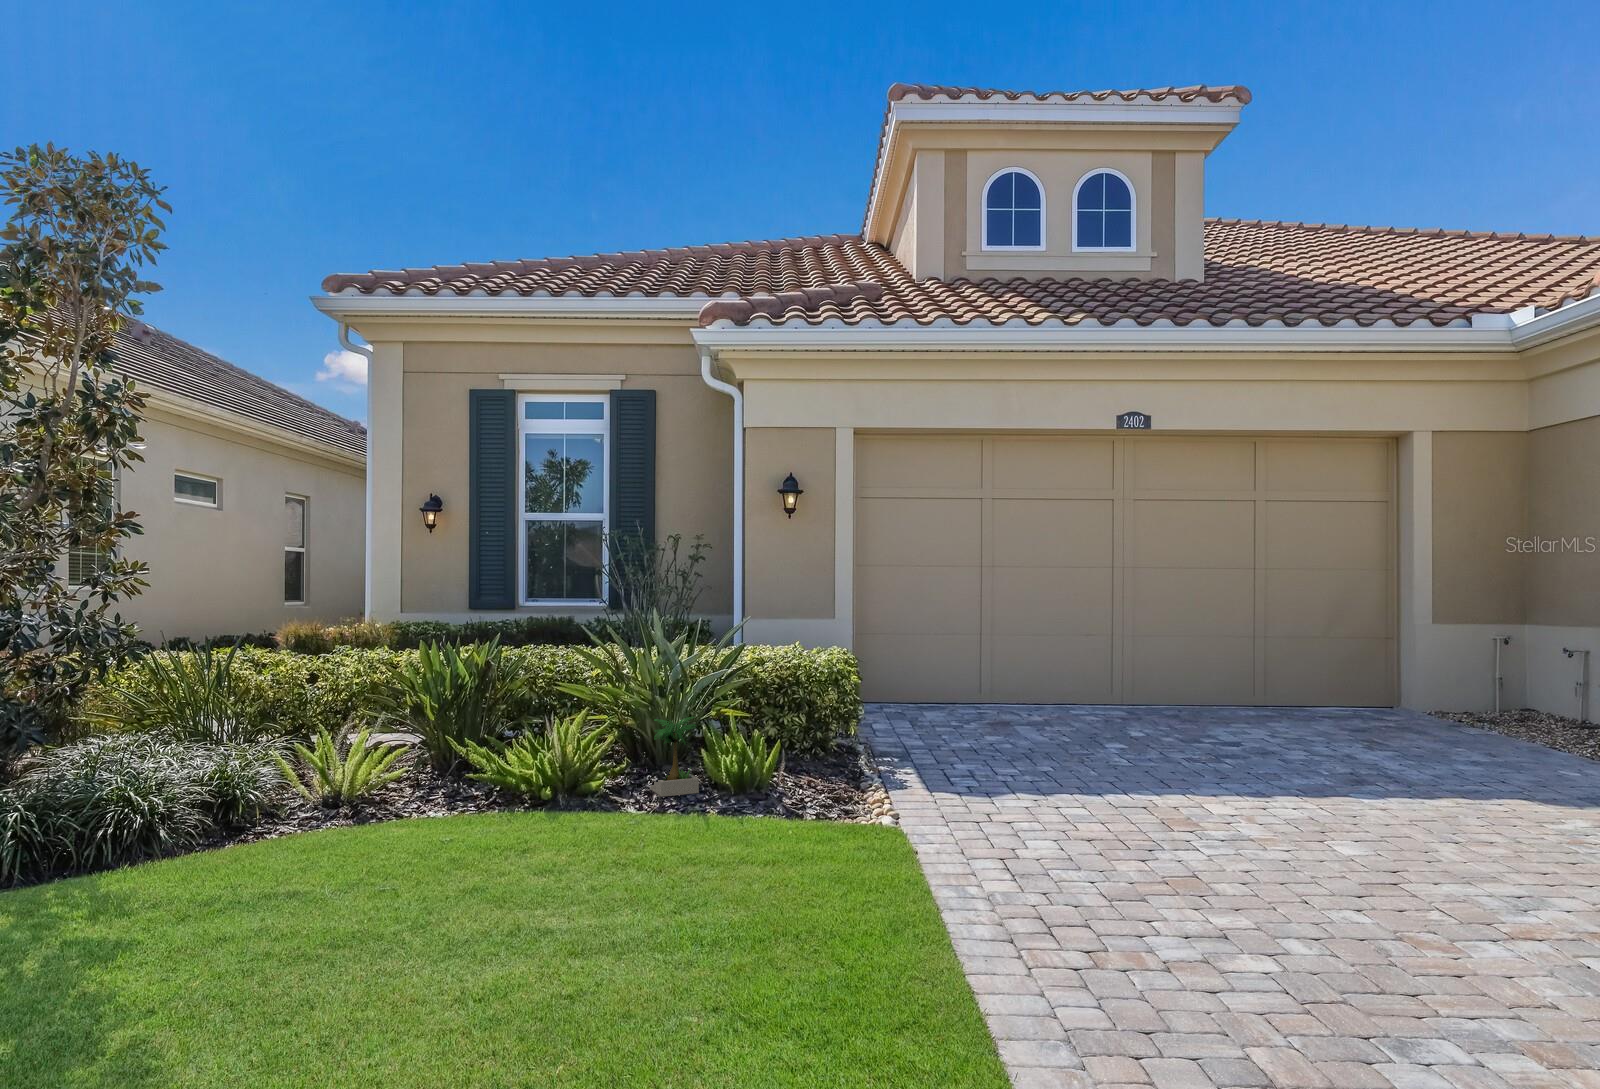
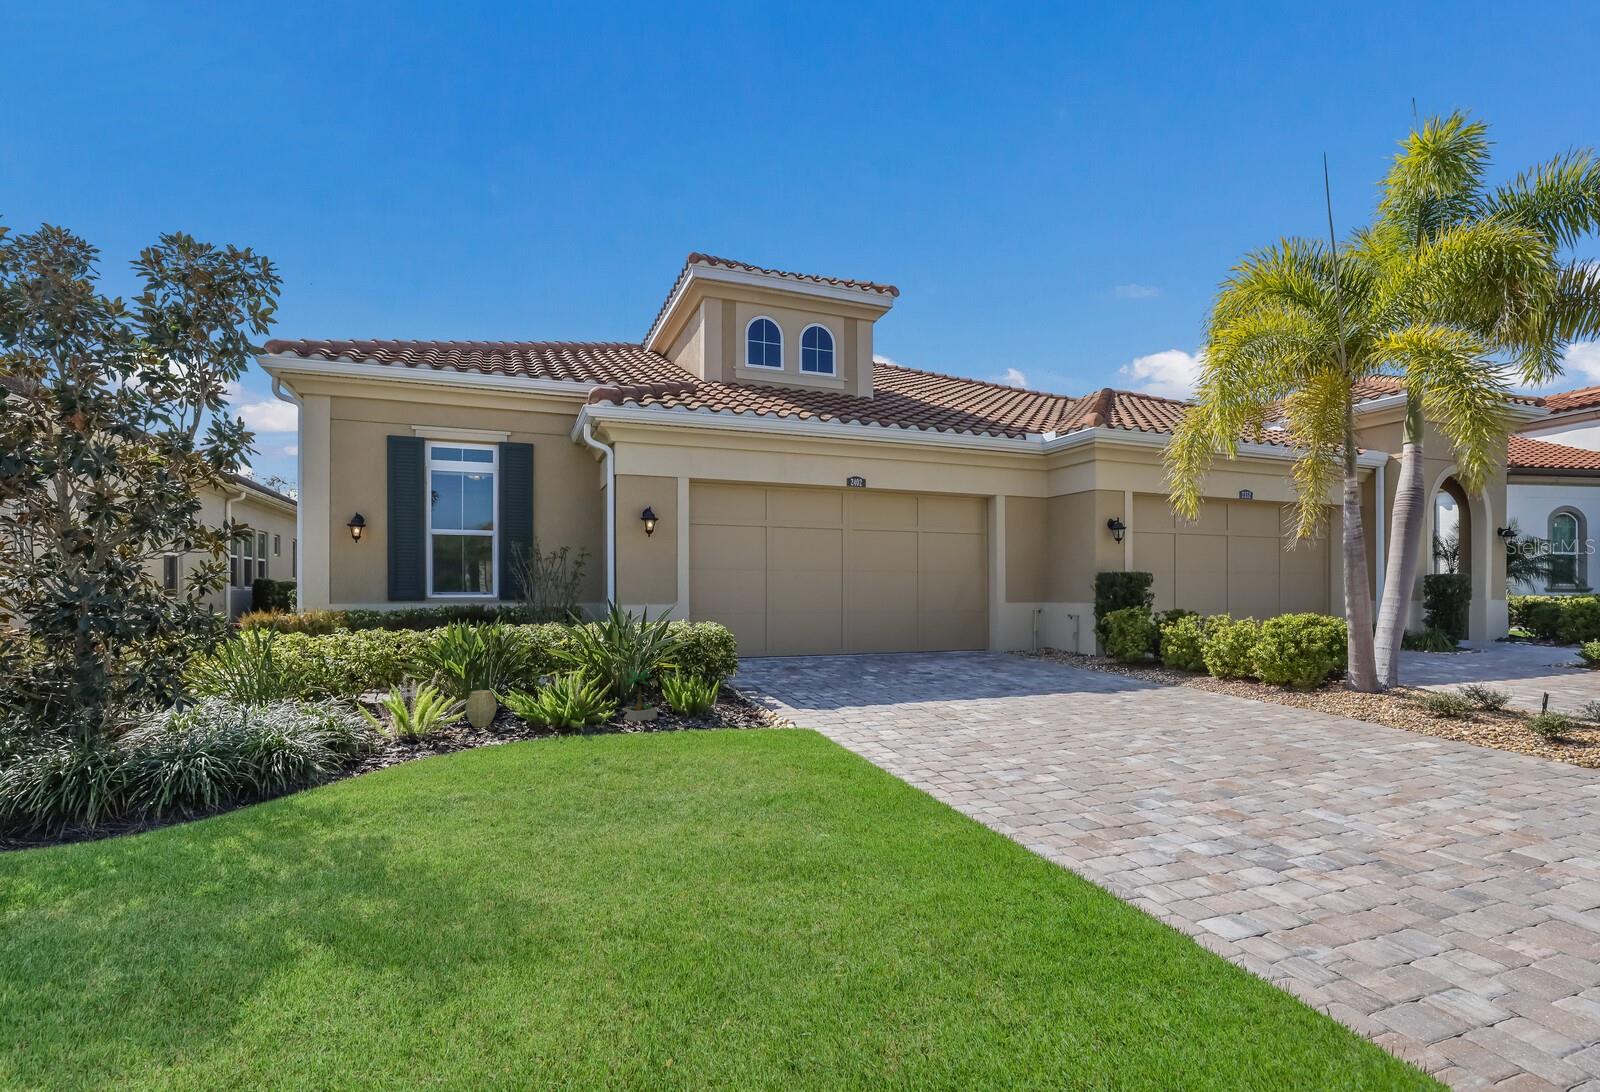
woven basket: none [436,736,479,789] -> present [466,690,497,727]

